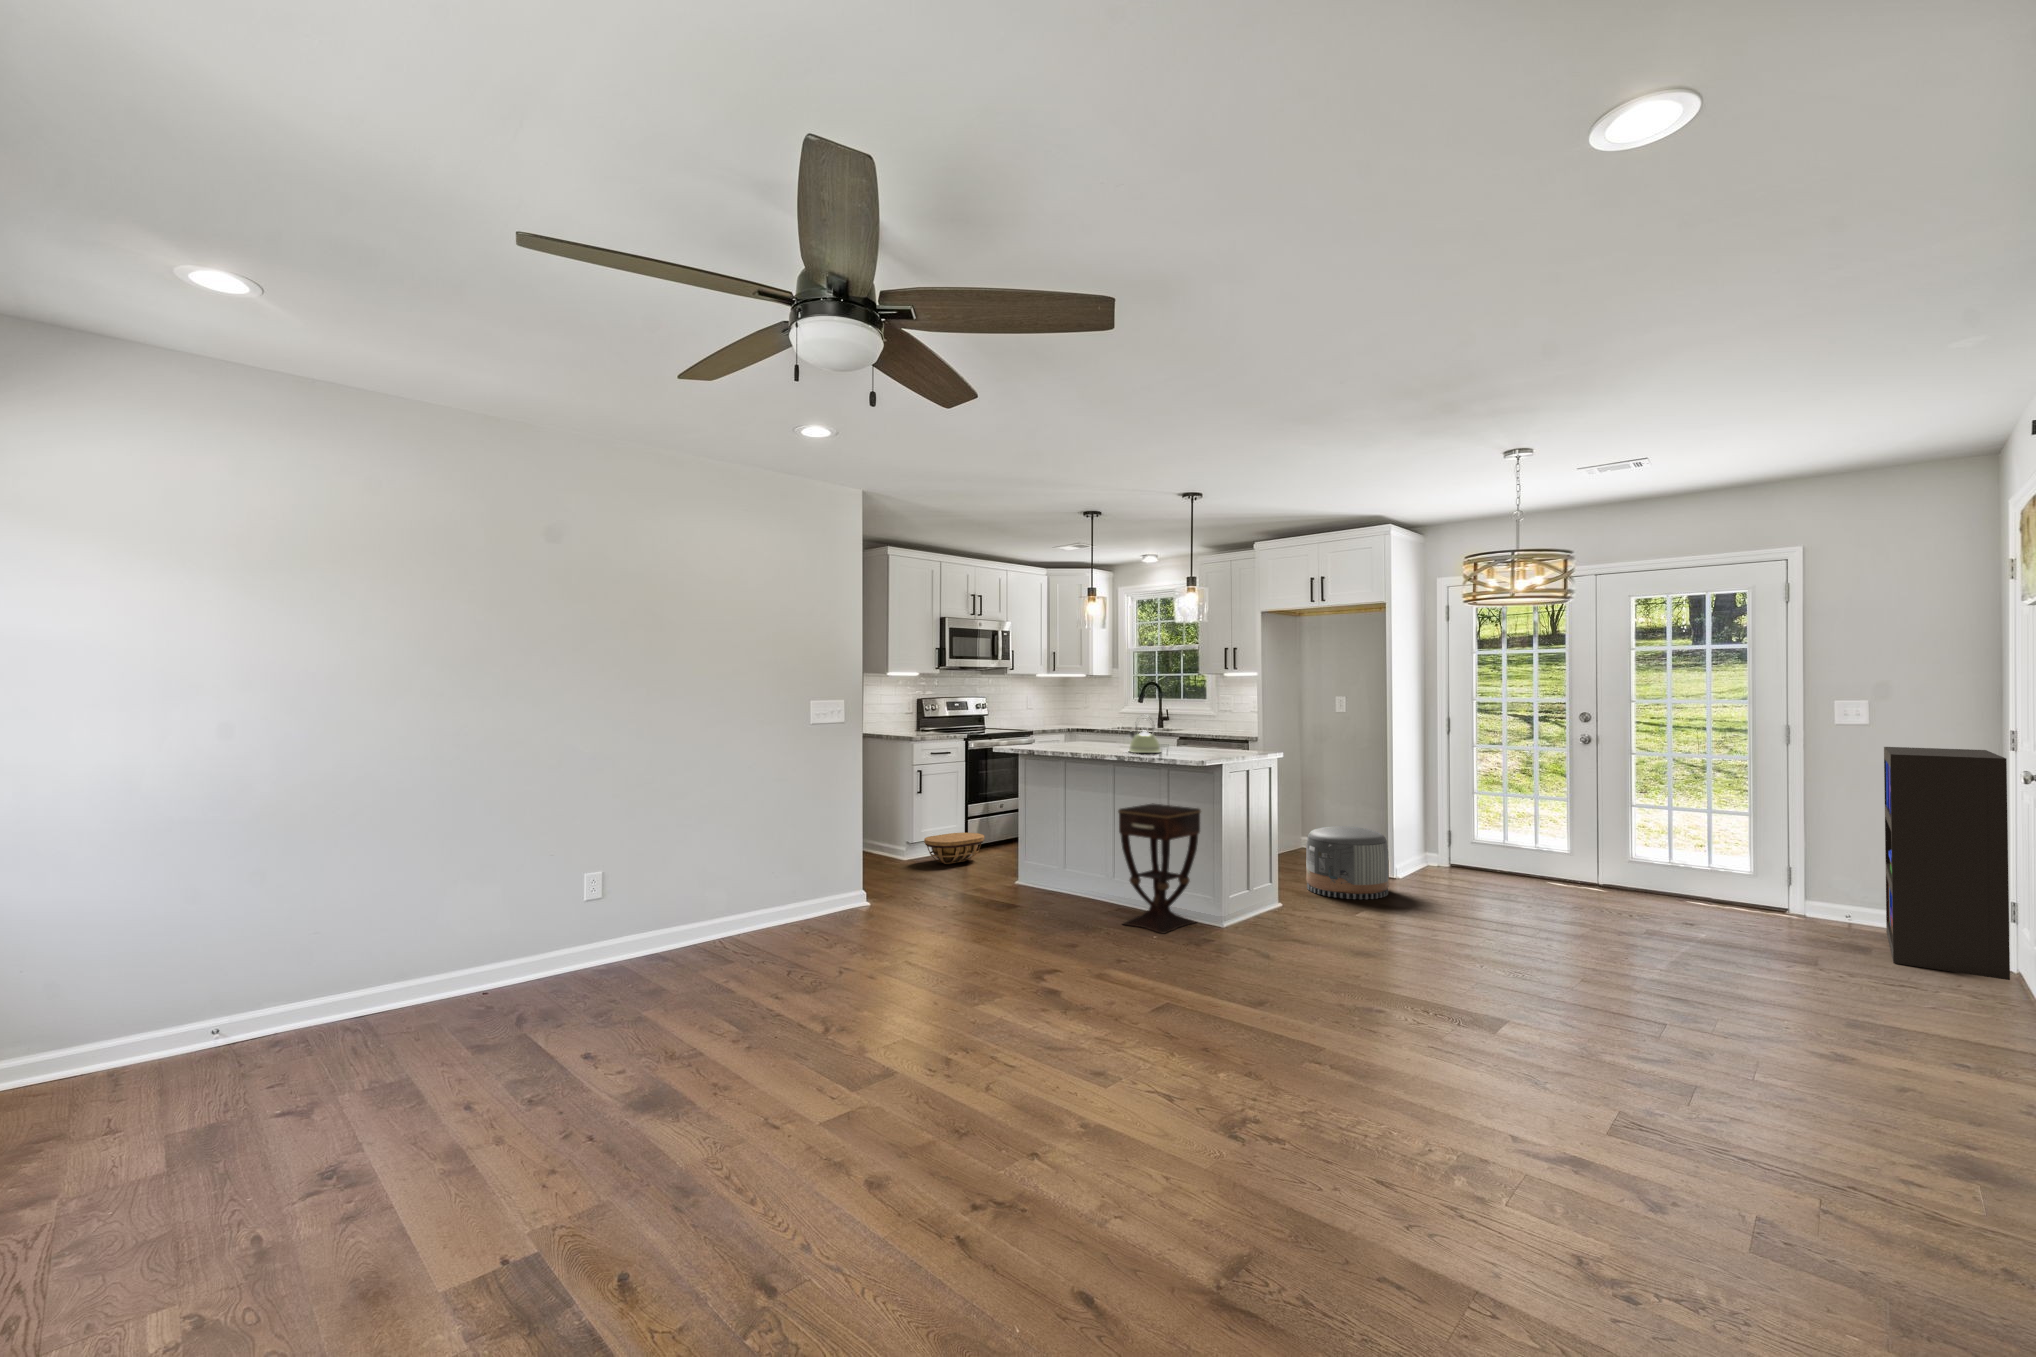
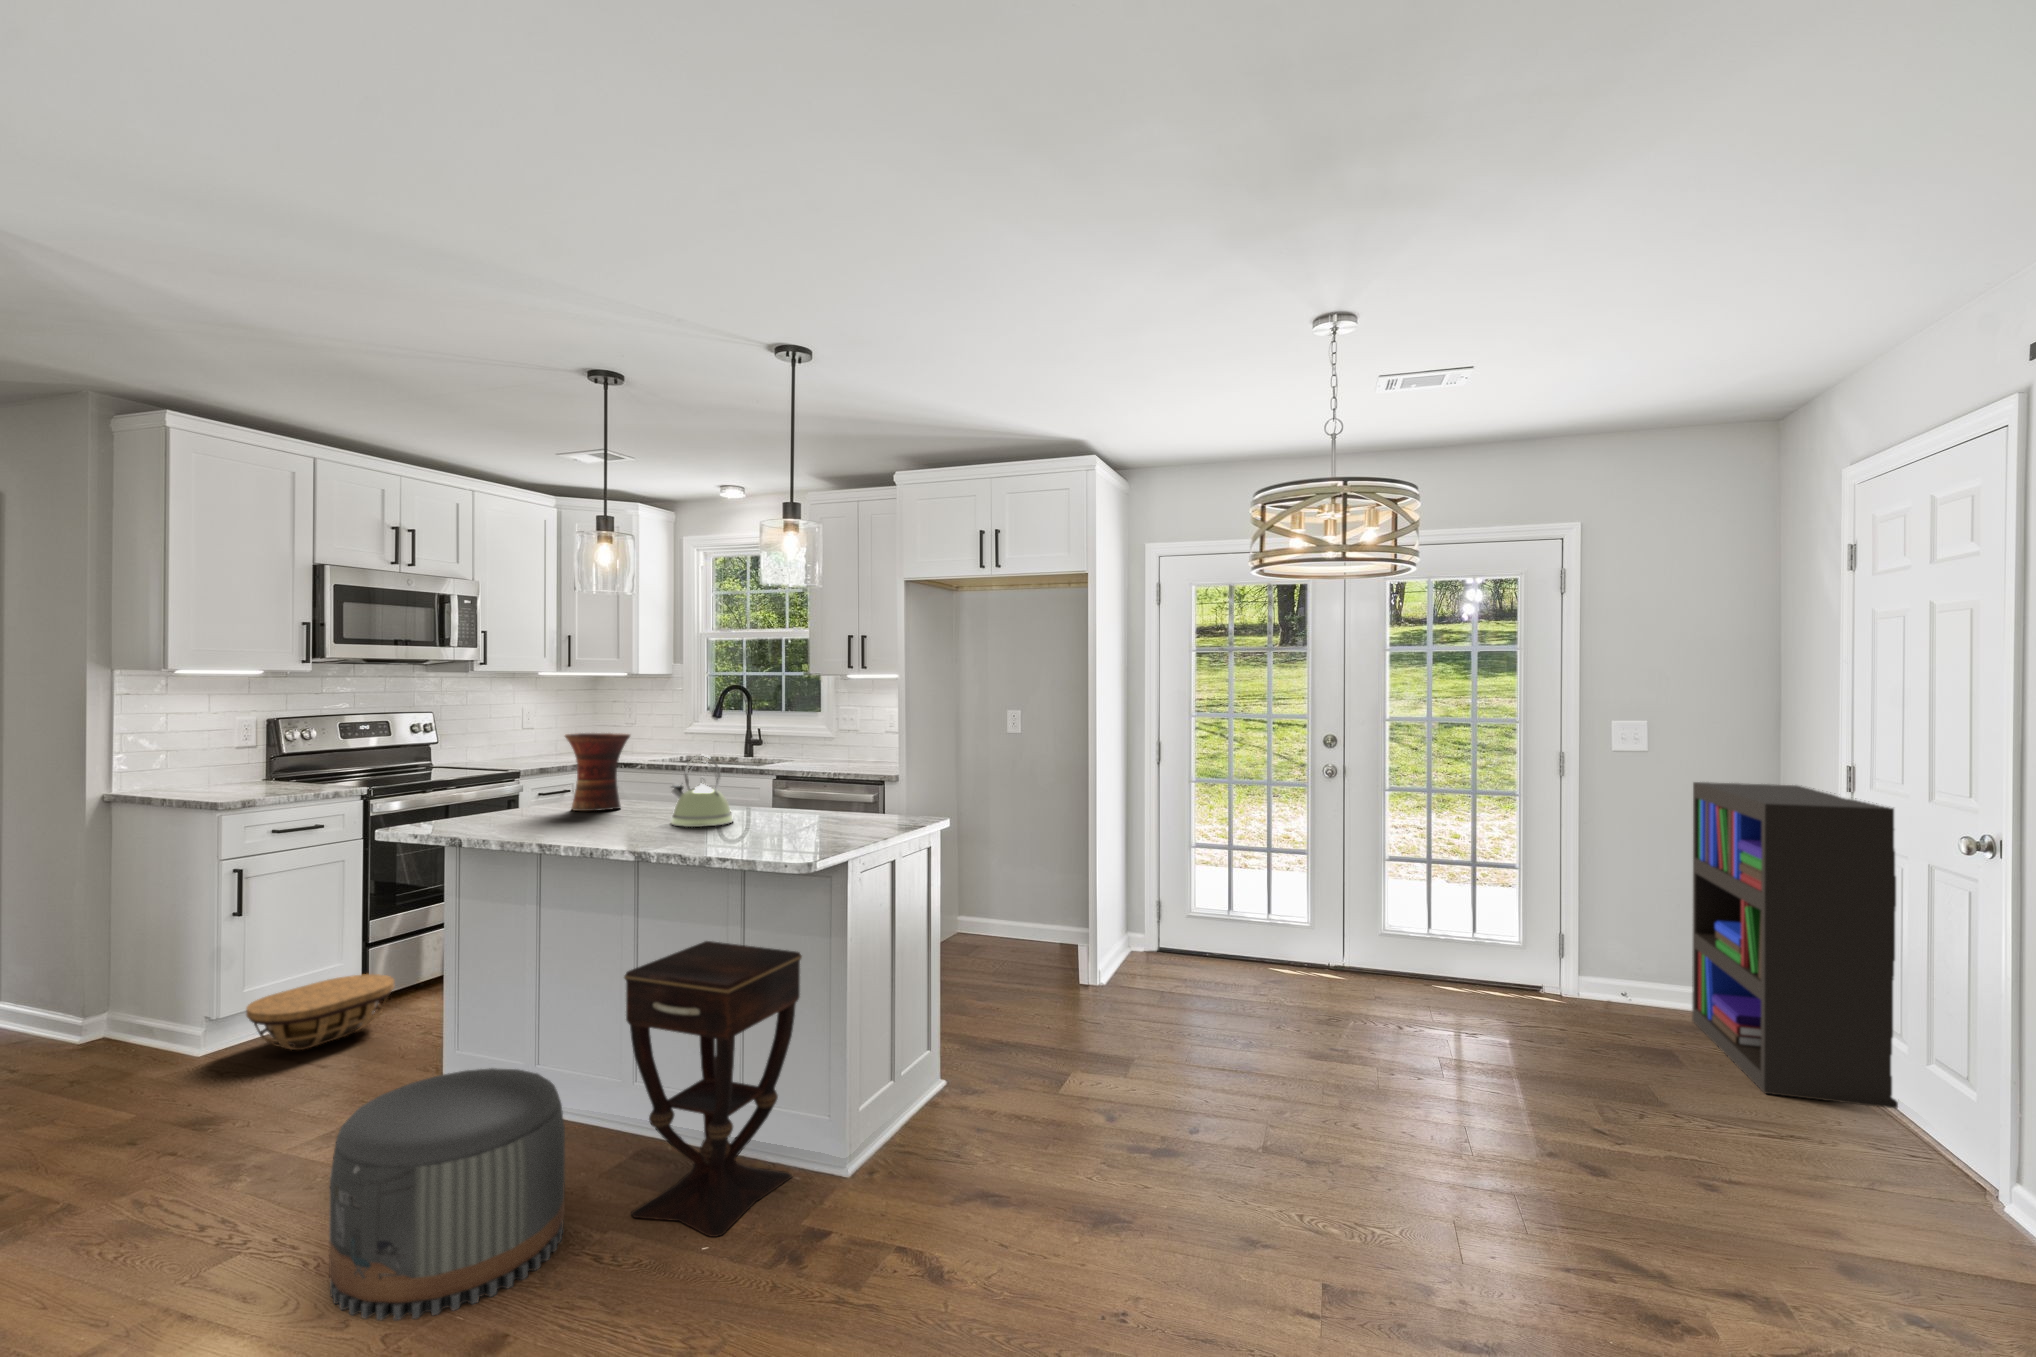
vase: none [1070,705,1104,746] -> present [565,733,630,811]
pouf: present [1306,826,1389,899] -> present [329,1068,565,1320]

